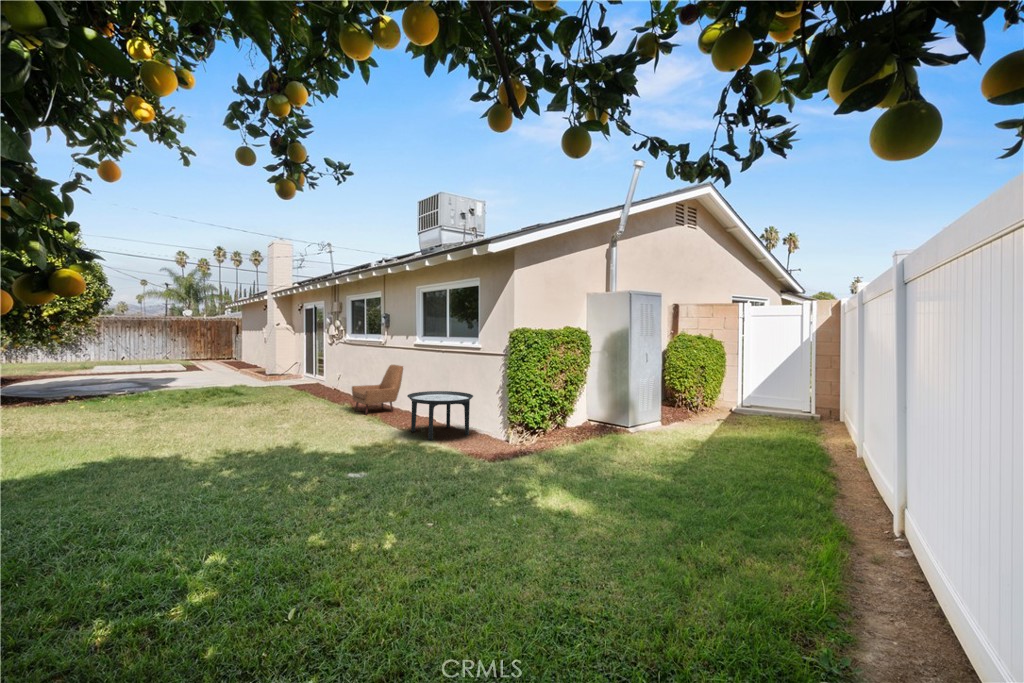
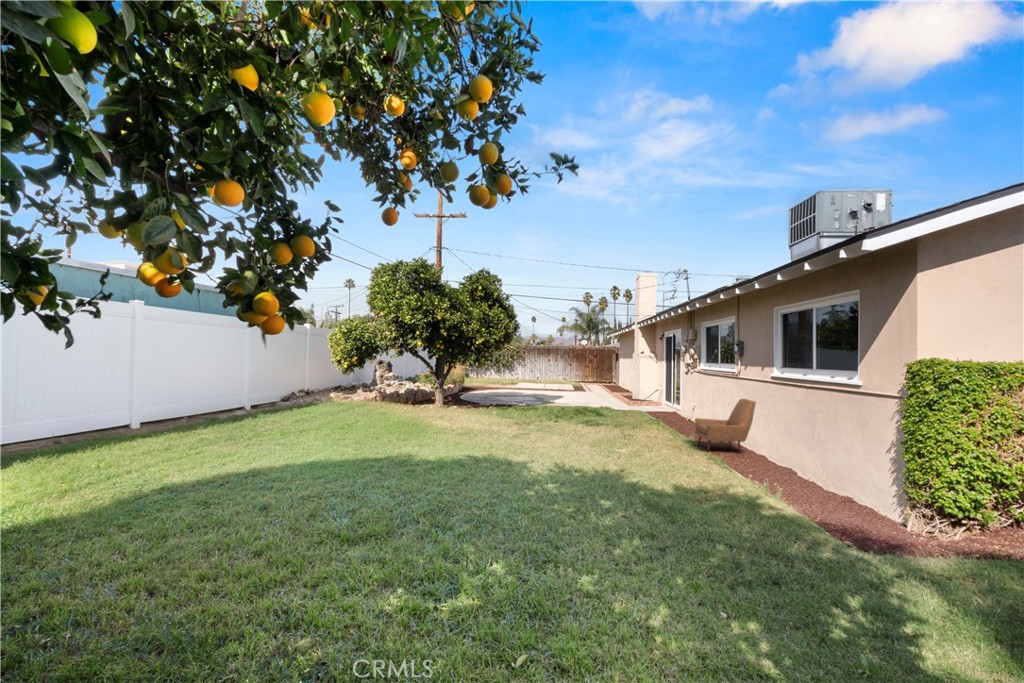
round table: present [407,391,473,440] -> none [747,435,846,503]

